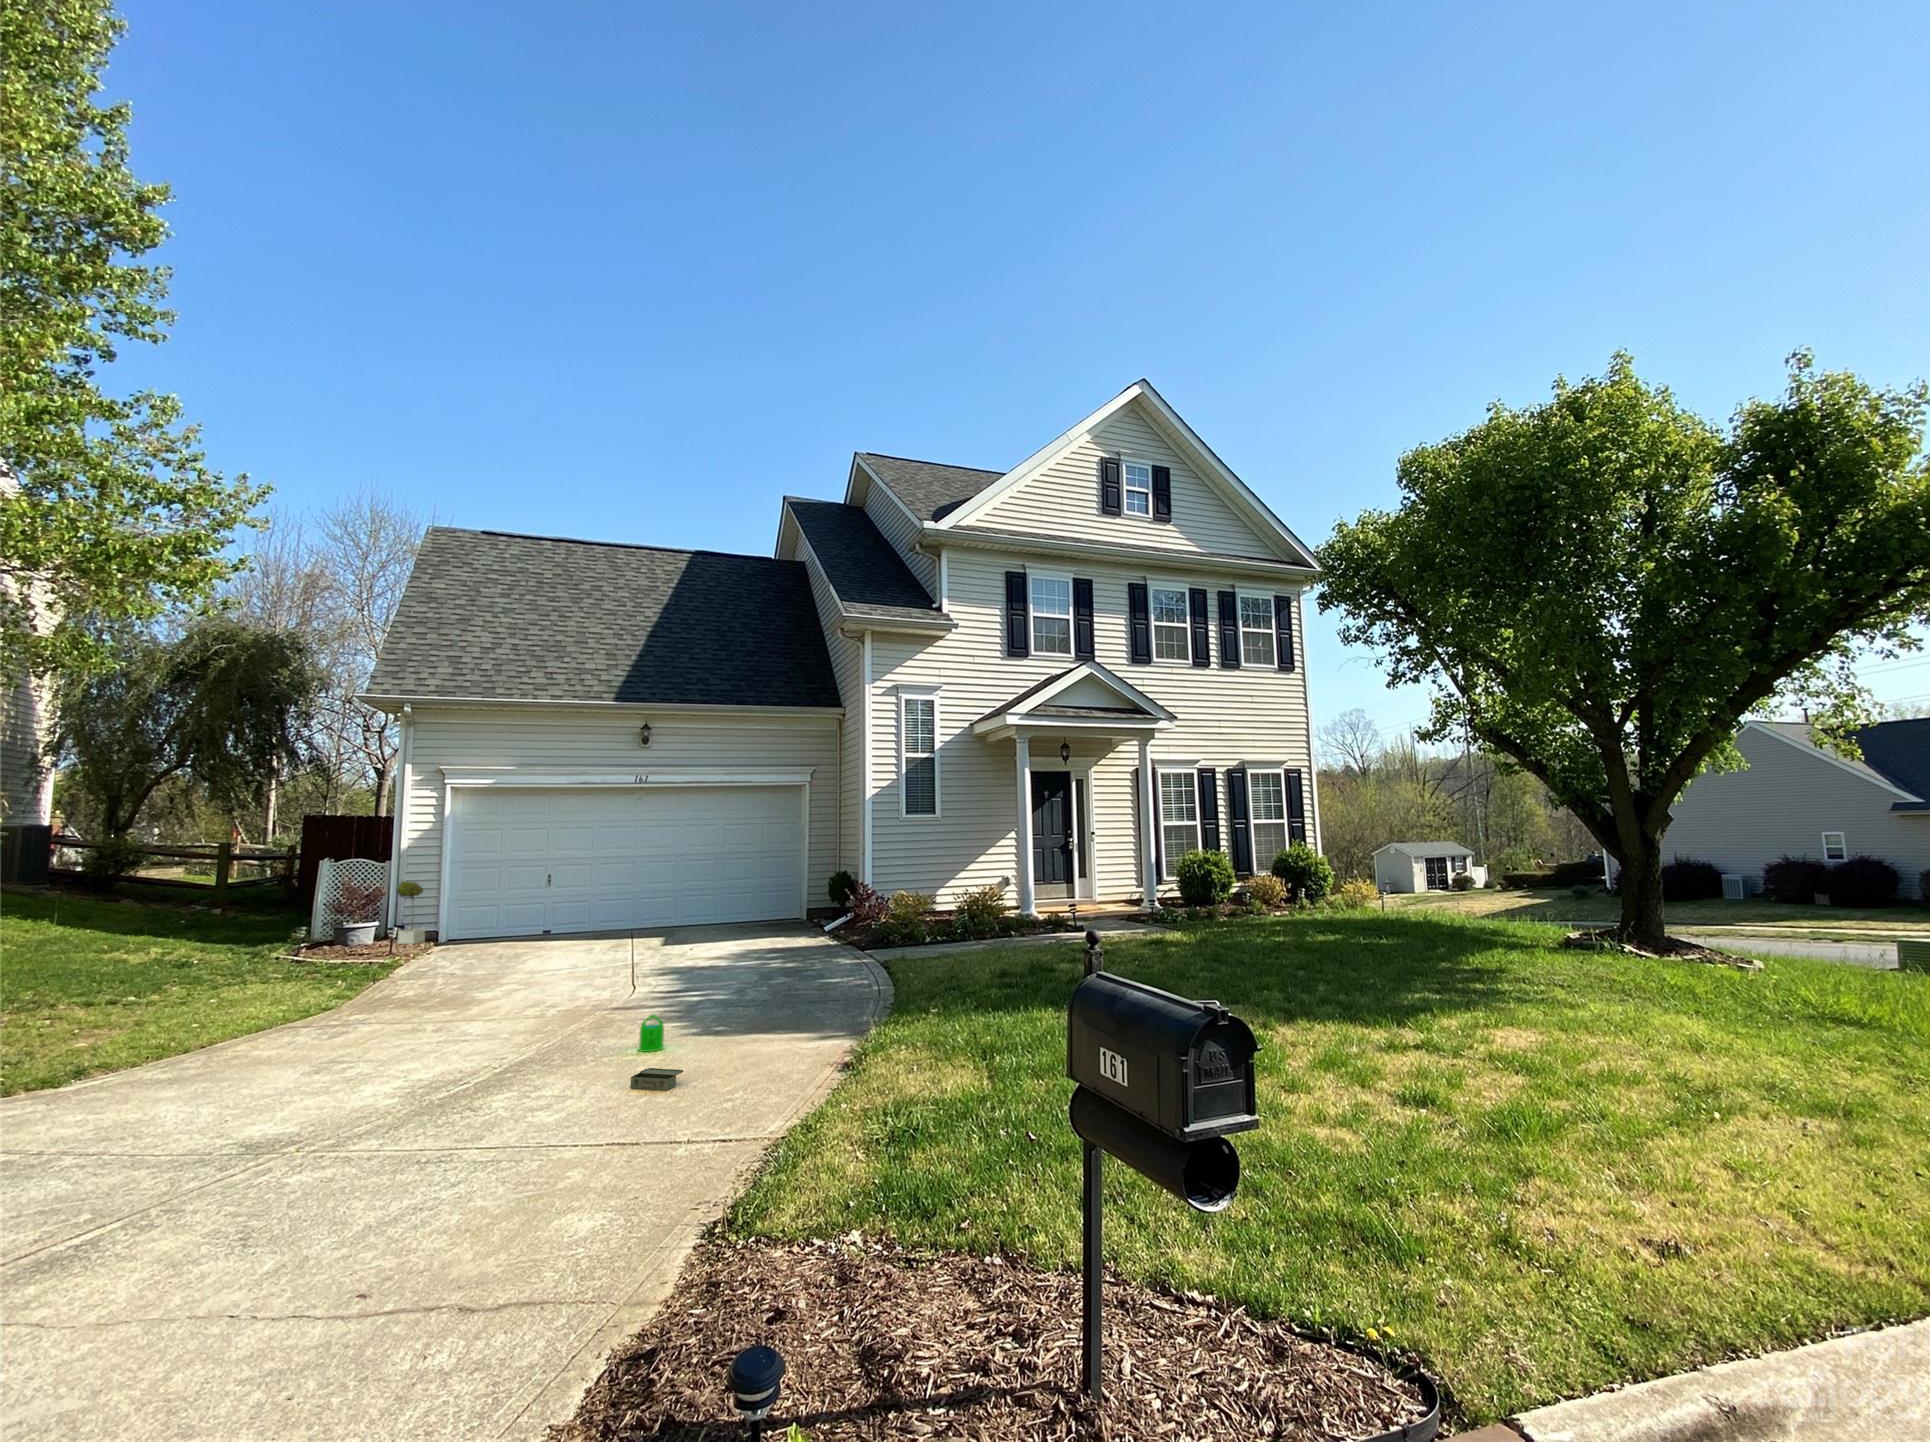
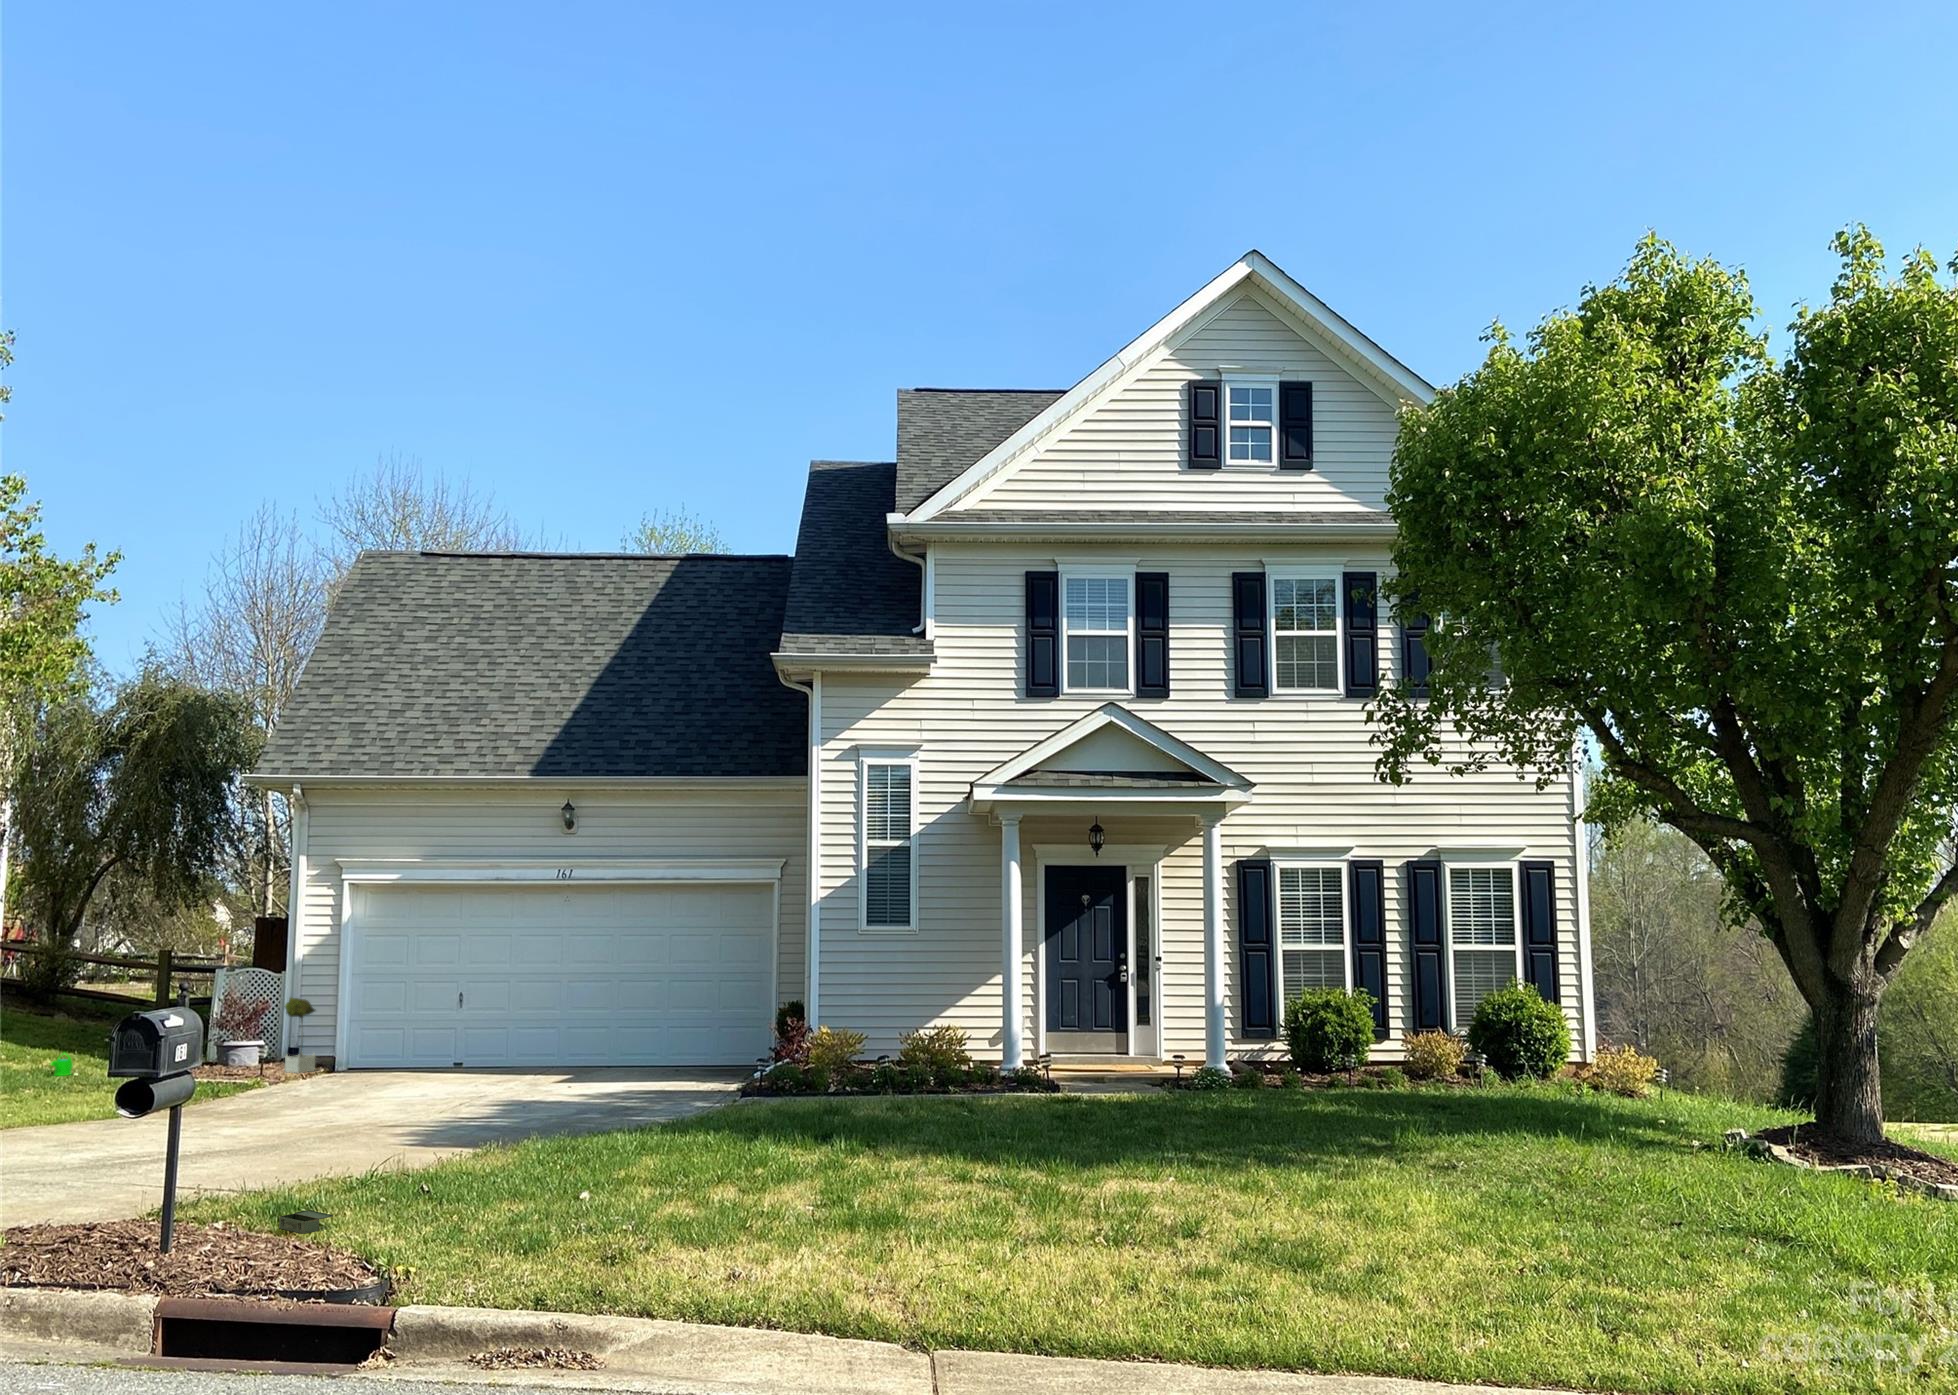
watering can: present [639,1015,664,1052] -> present [51,1052,73,1076]
toolbox: present [630,1068,684,1091] -> present [279,1210,333,1234]

